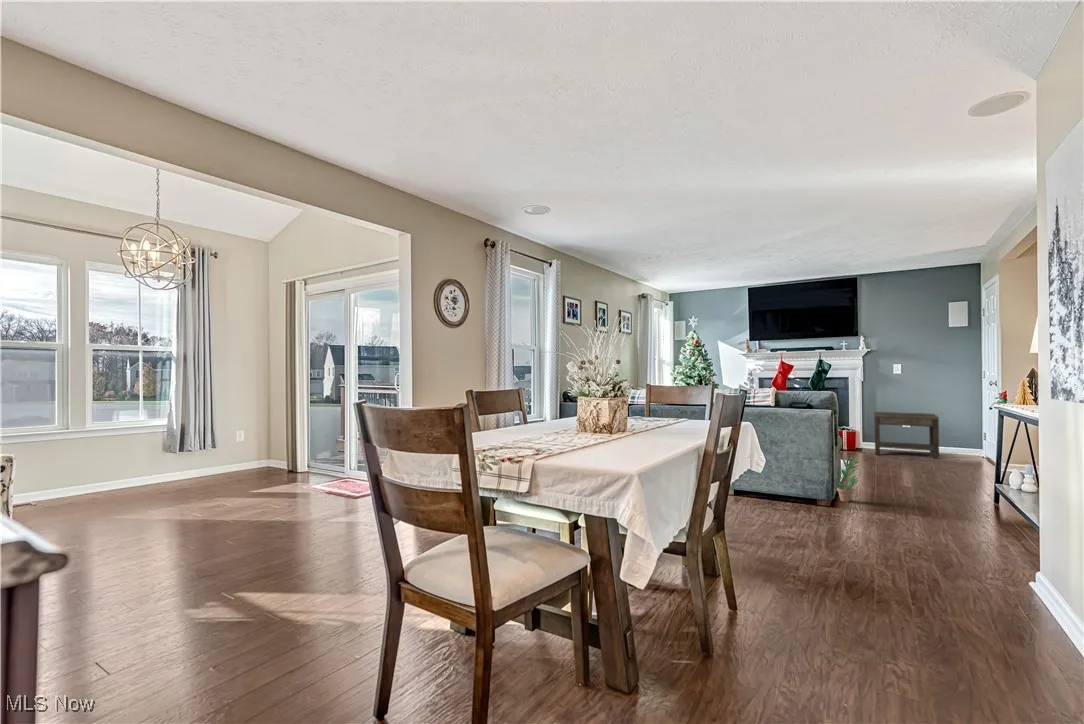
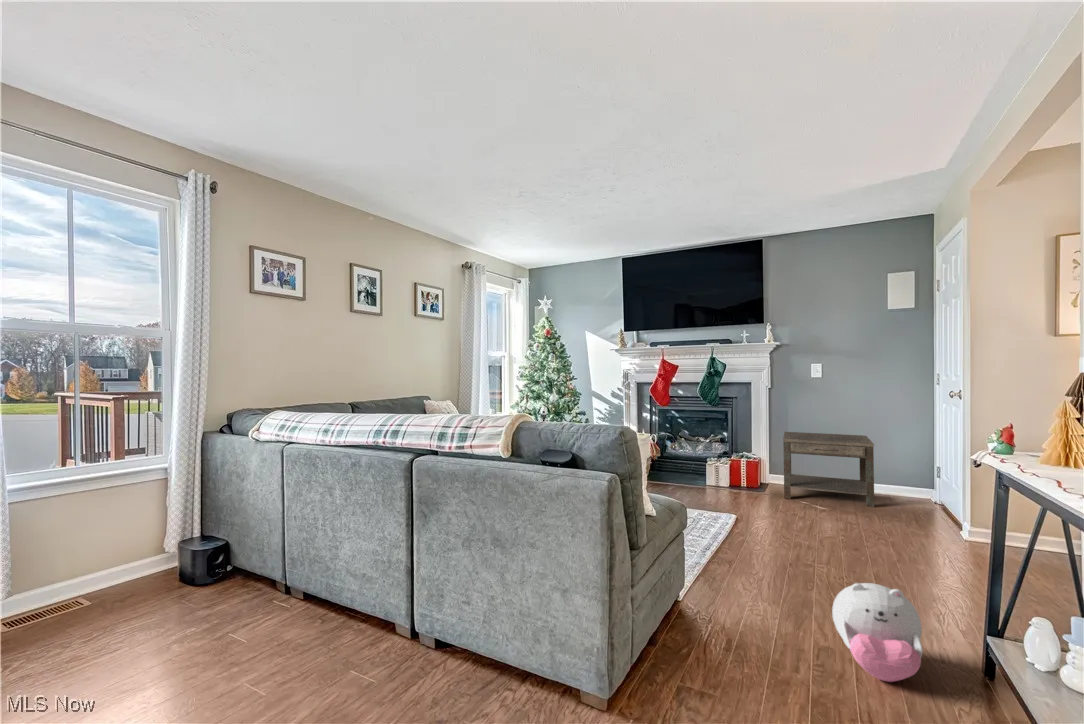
potted plant: present [834,455,859,502] -> none [658,564,721,677]
plush toy: none [912,464,954,503] -> present [832,583,923,682]

